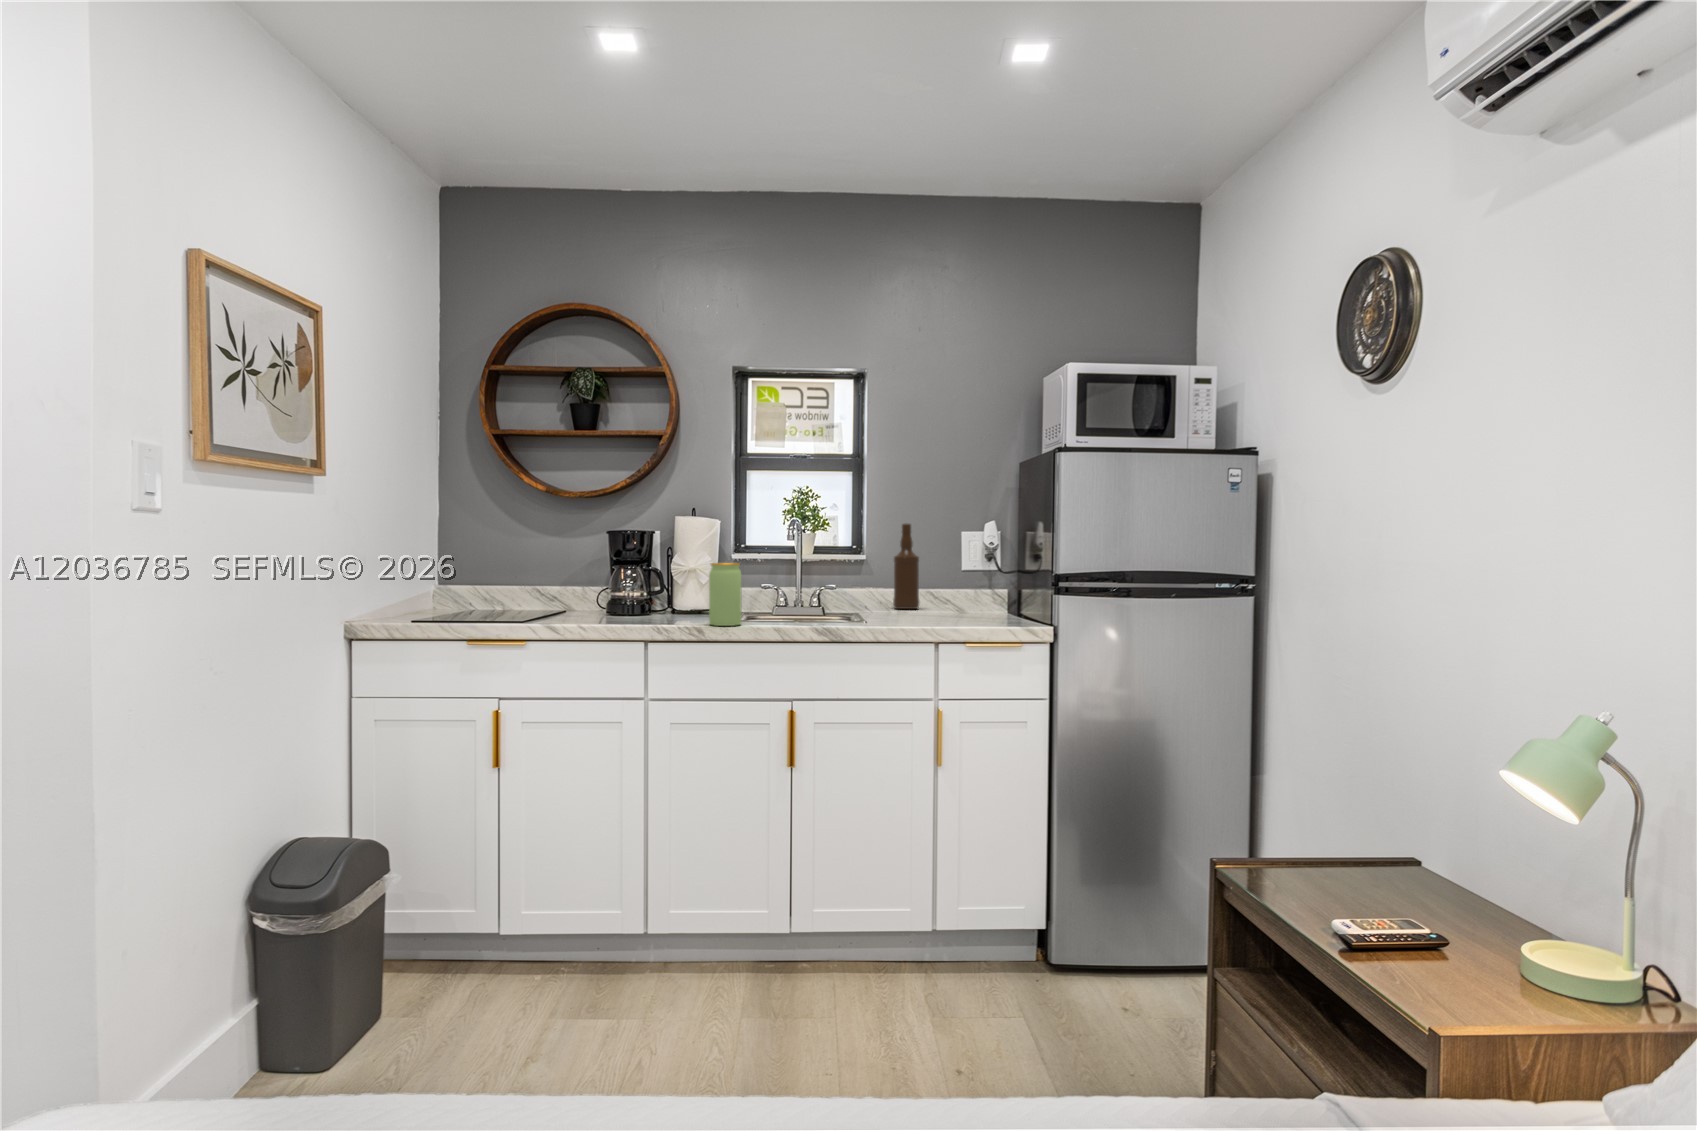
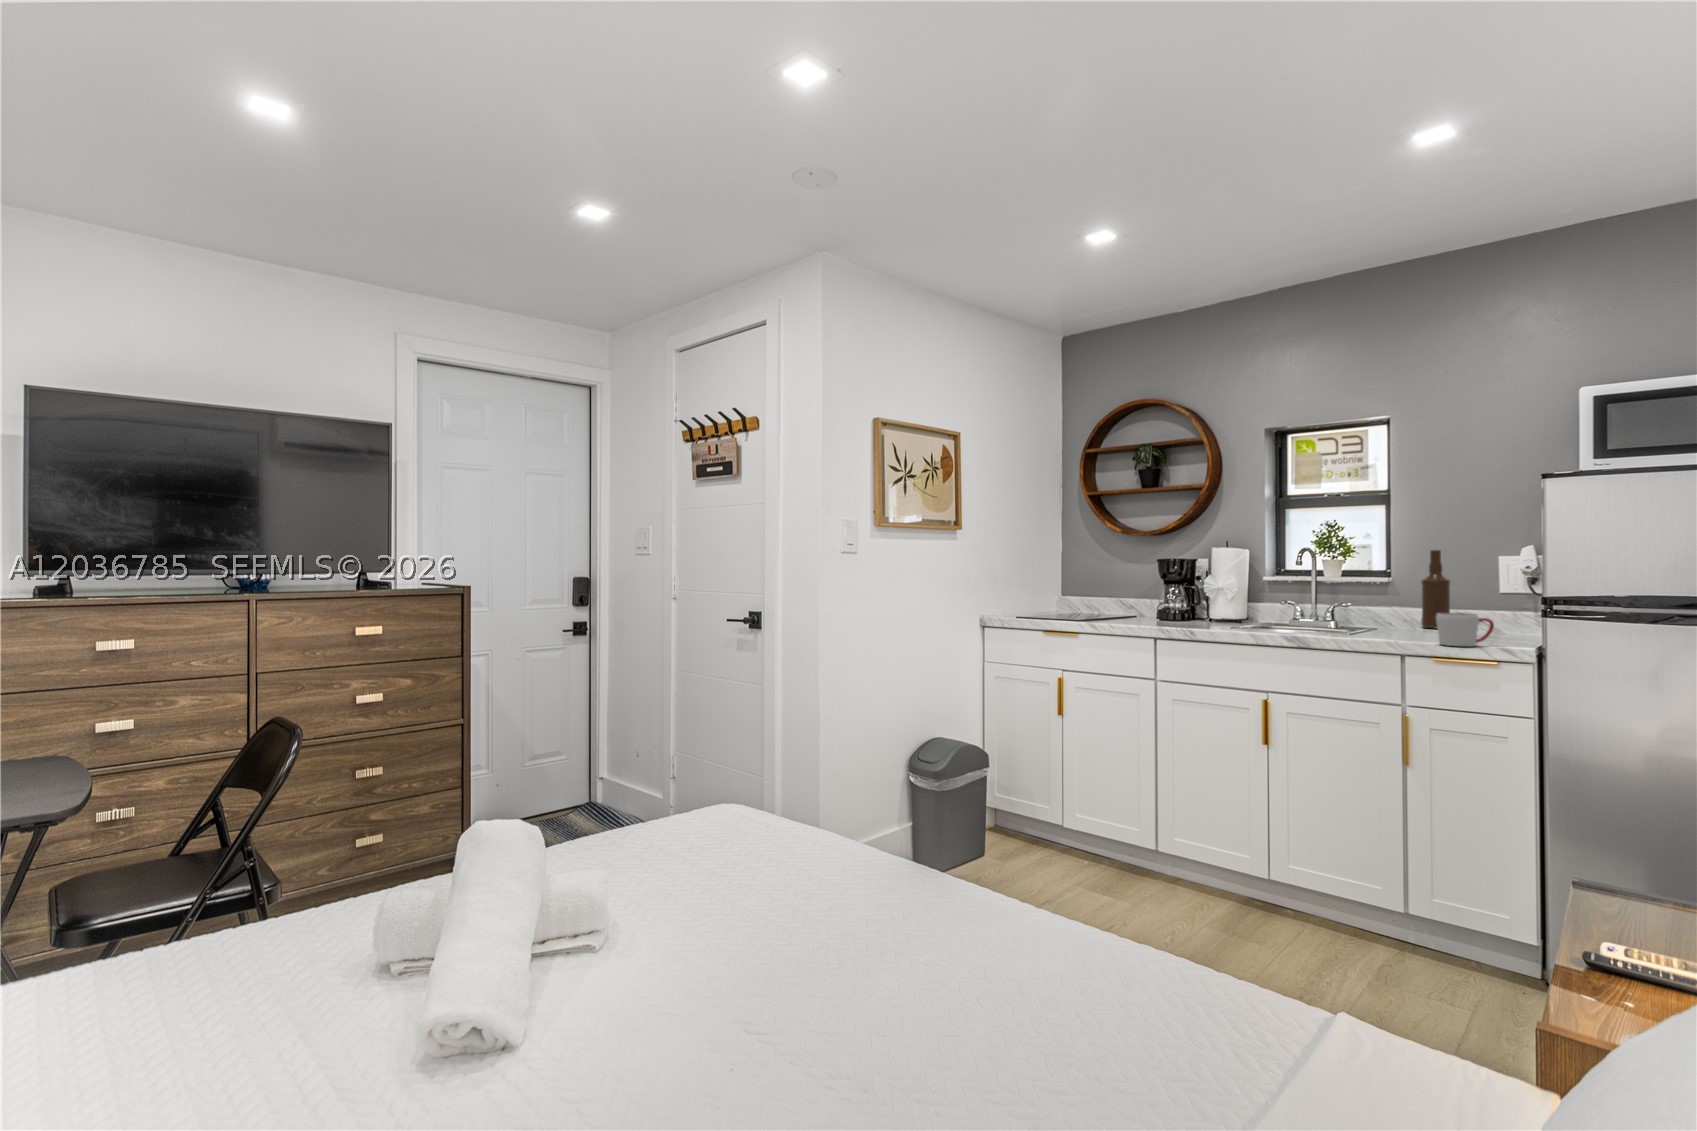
jar: present [709,563,742,626] -> none [1202,584,1229,632]
mug: none [960,592,1004,627] -> present [1436,613,1494,646]

